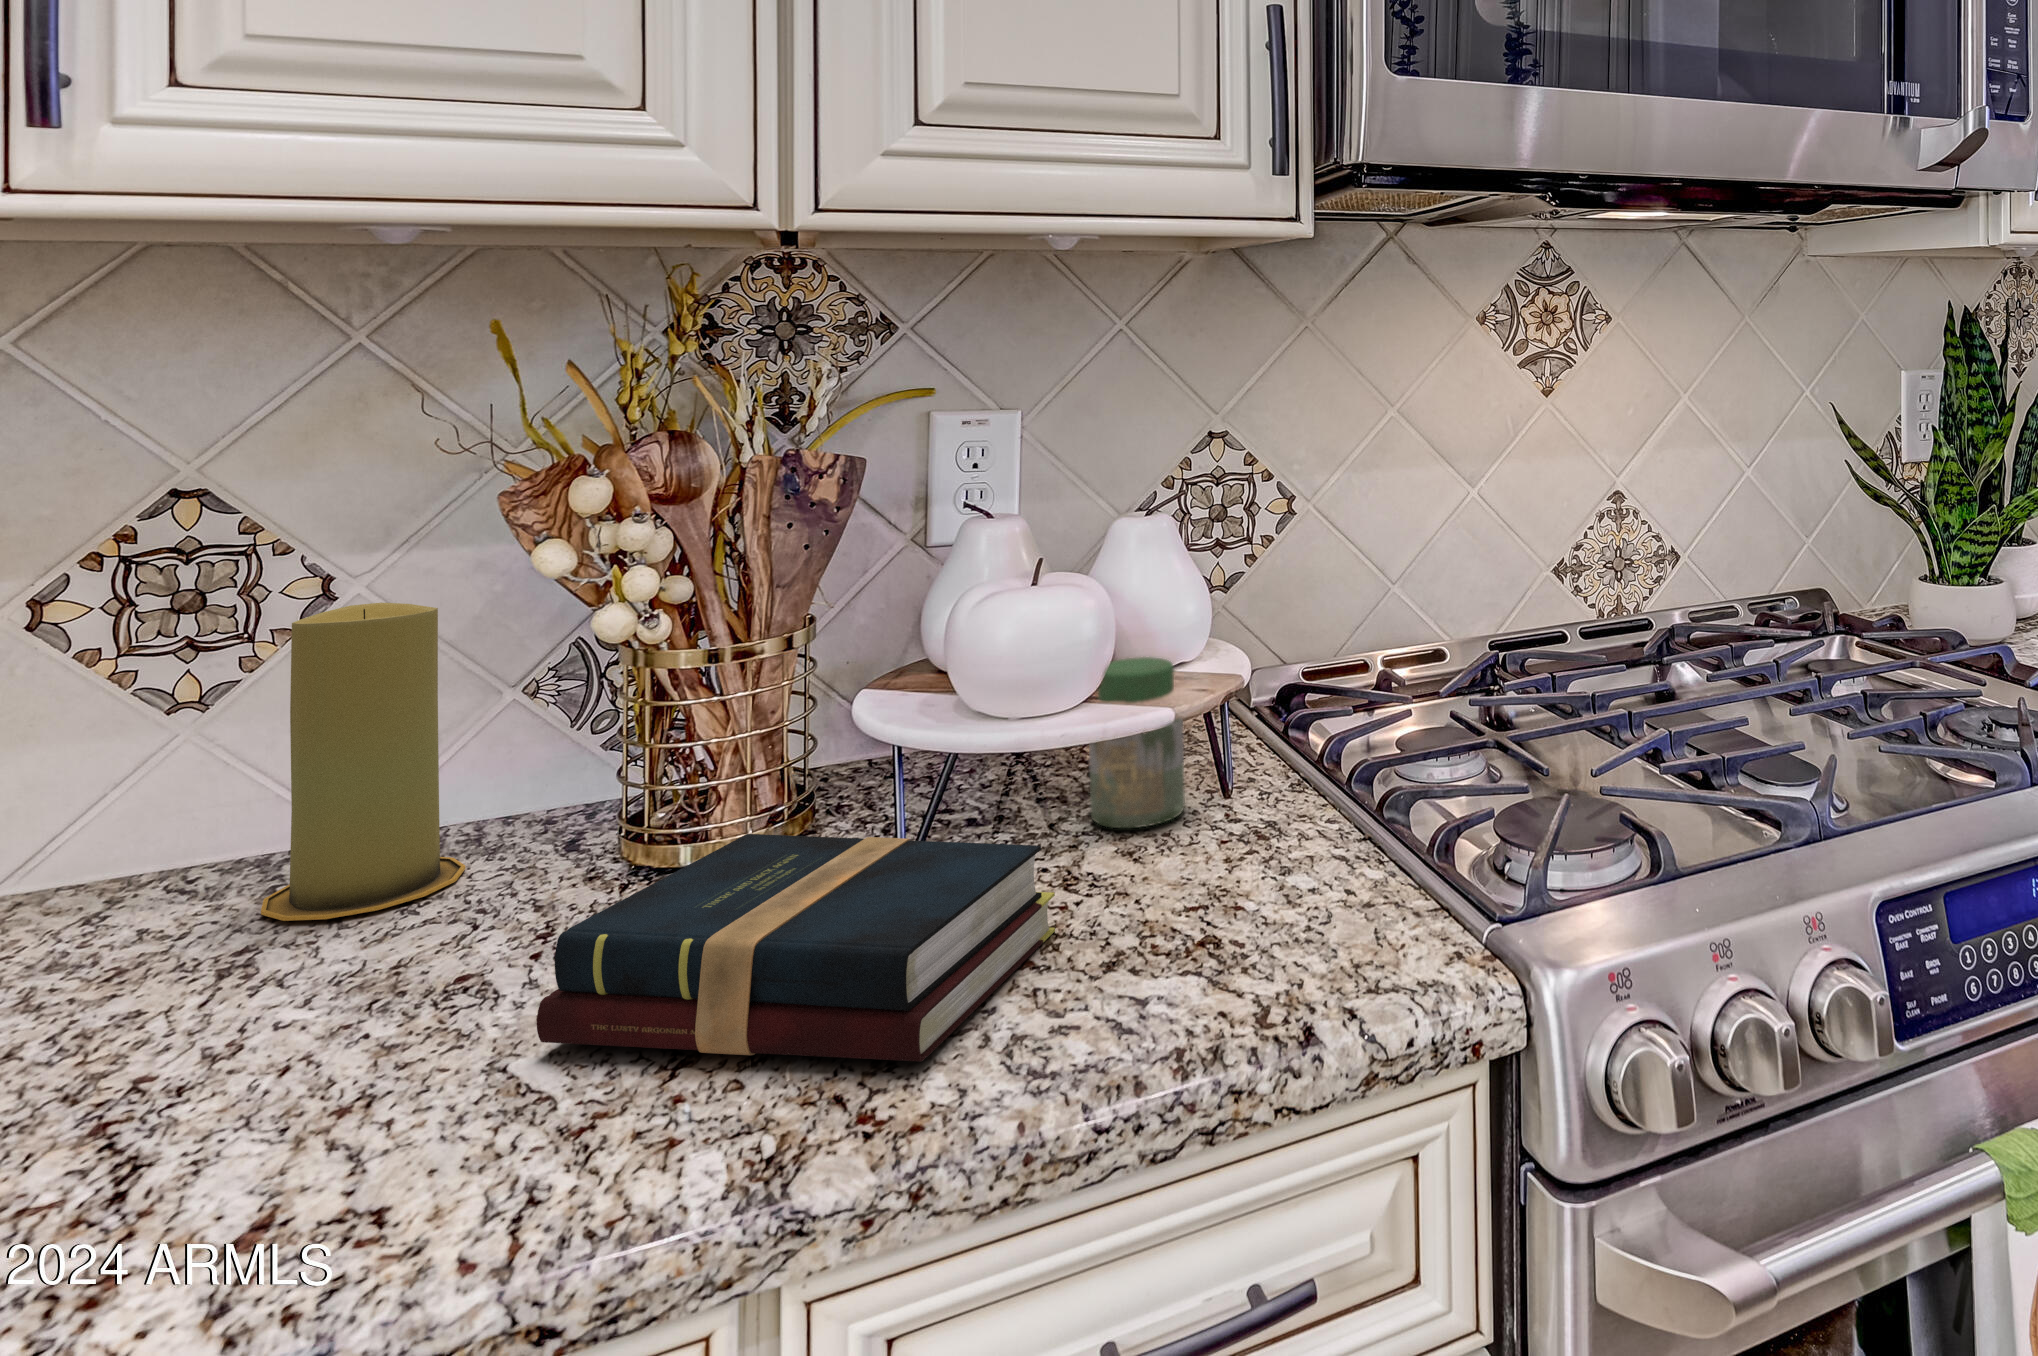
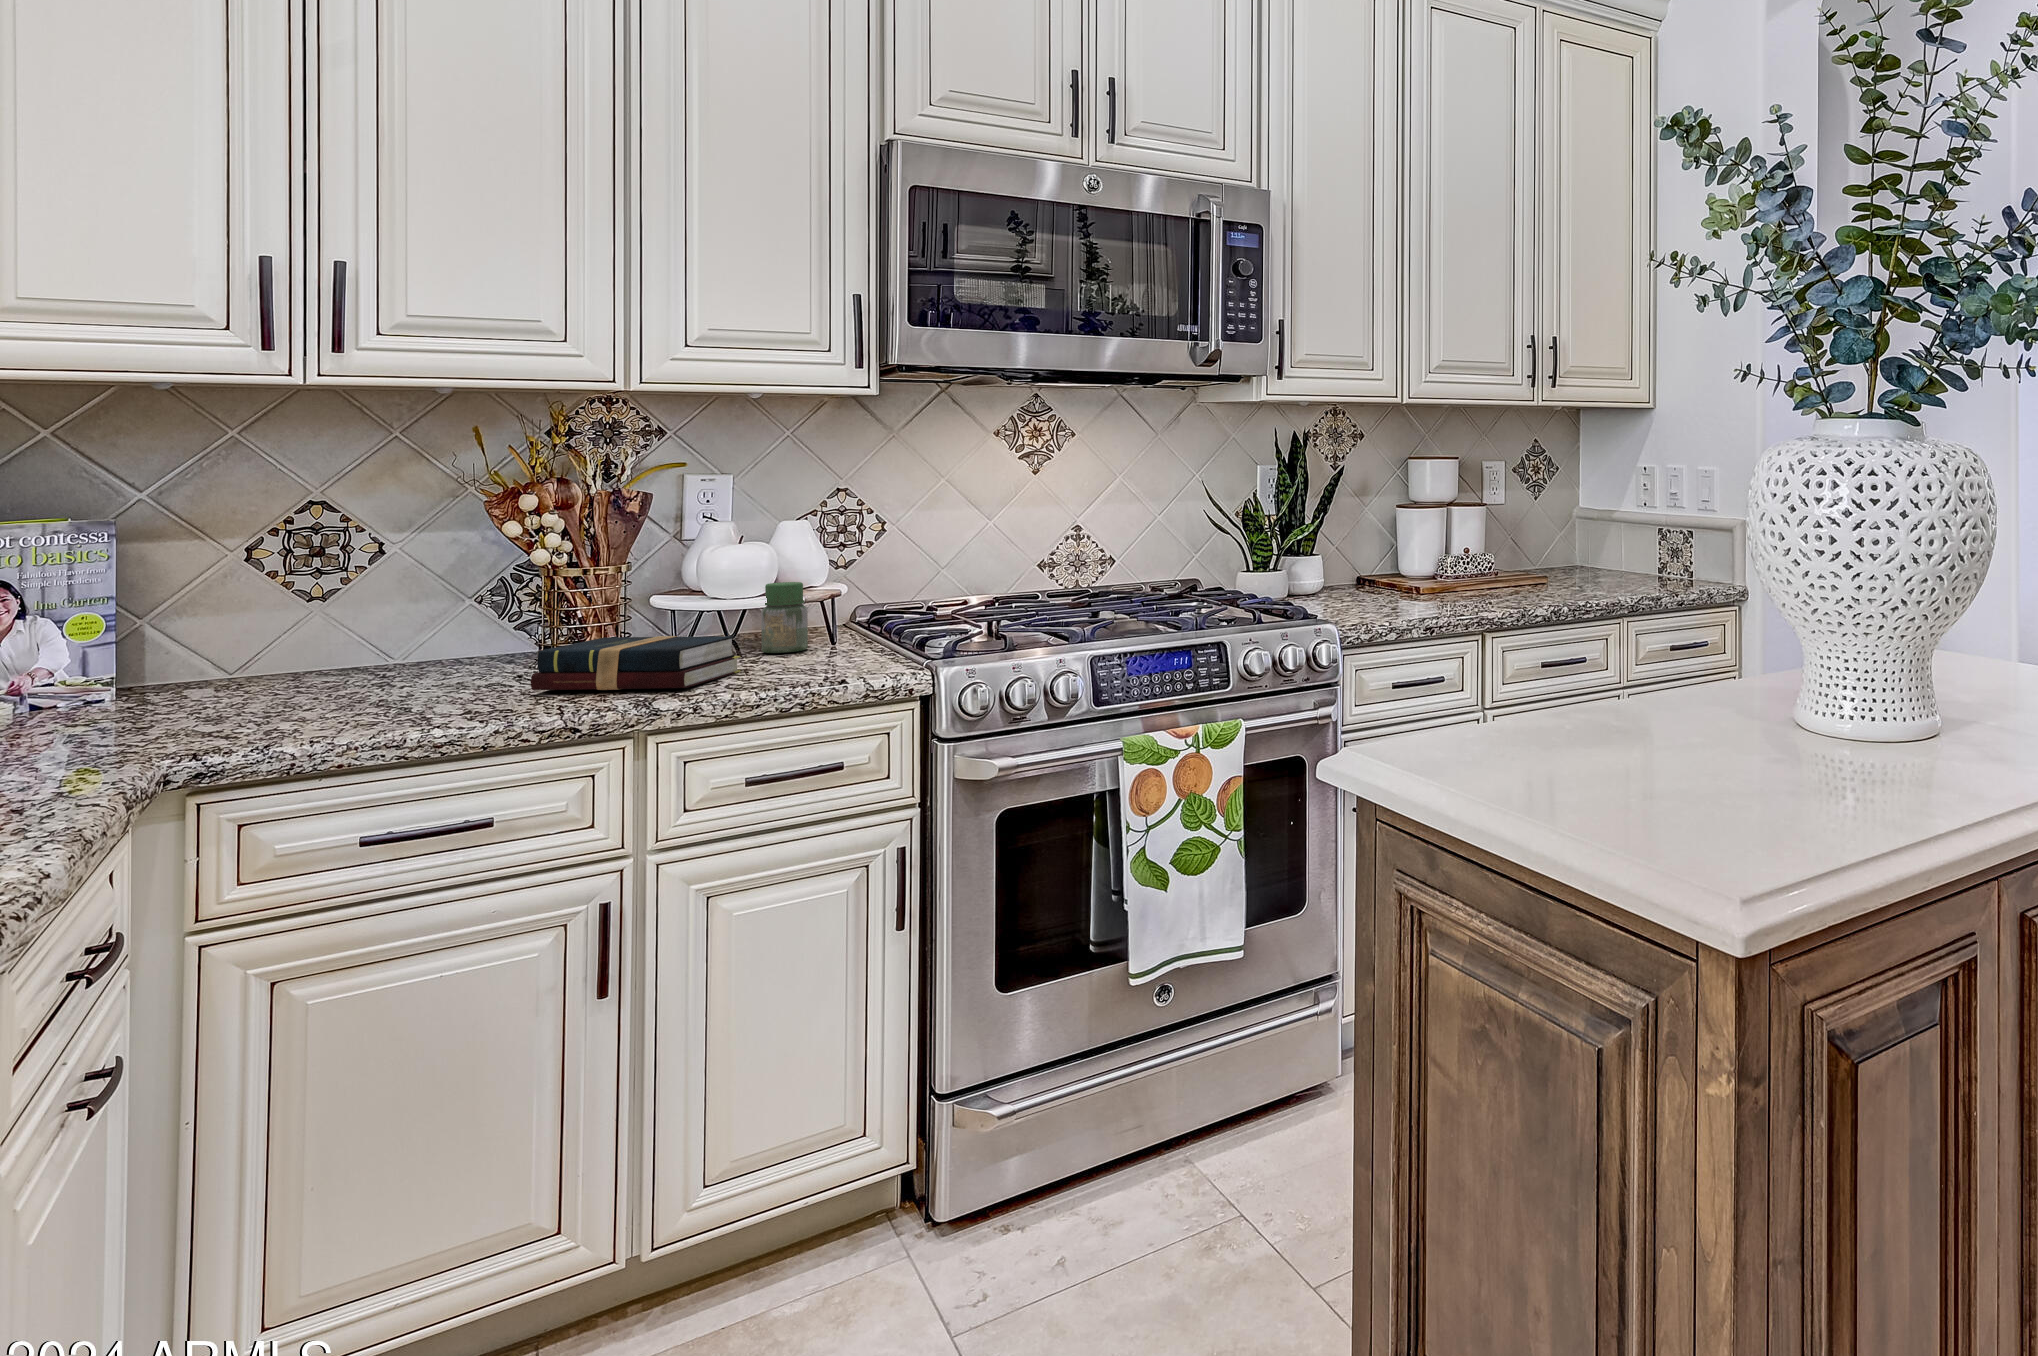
candle: present [261,603,466,921] -> none [370,552,459,680]

